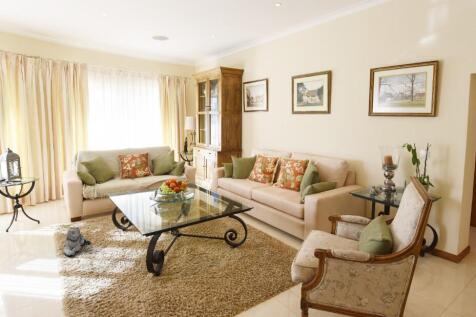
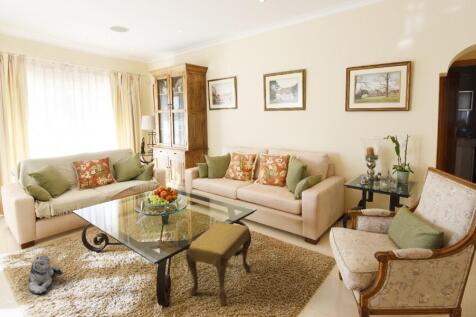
footstool: none [175,215,240,287] -> present [186,222,251,306]

